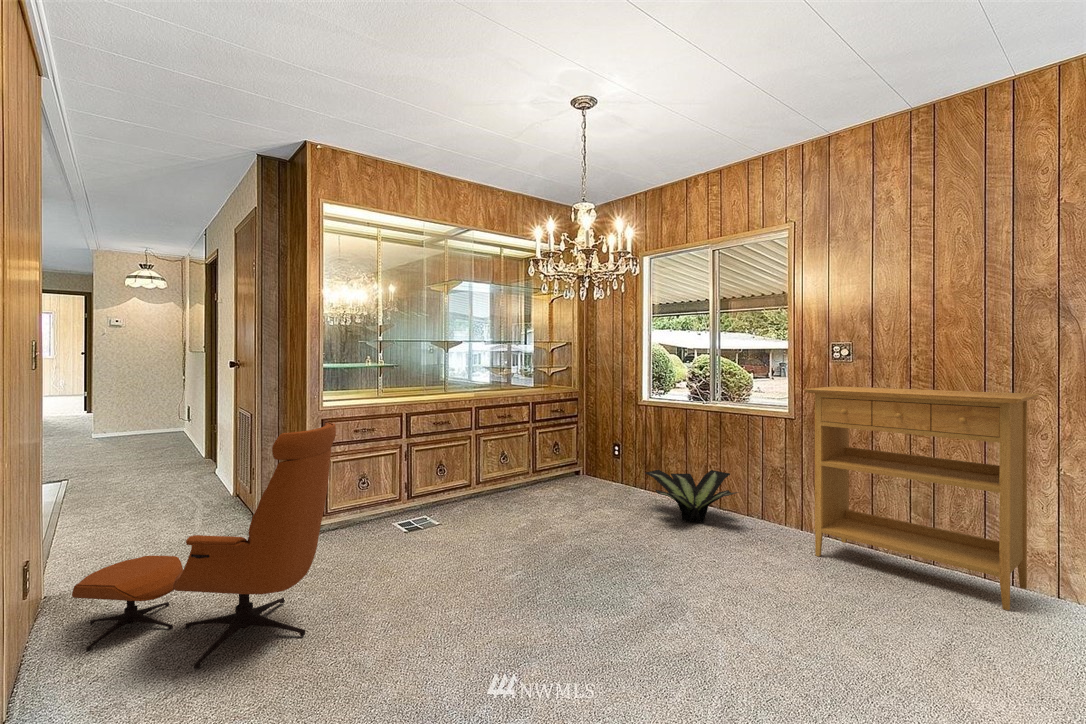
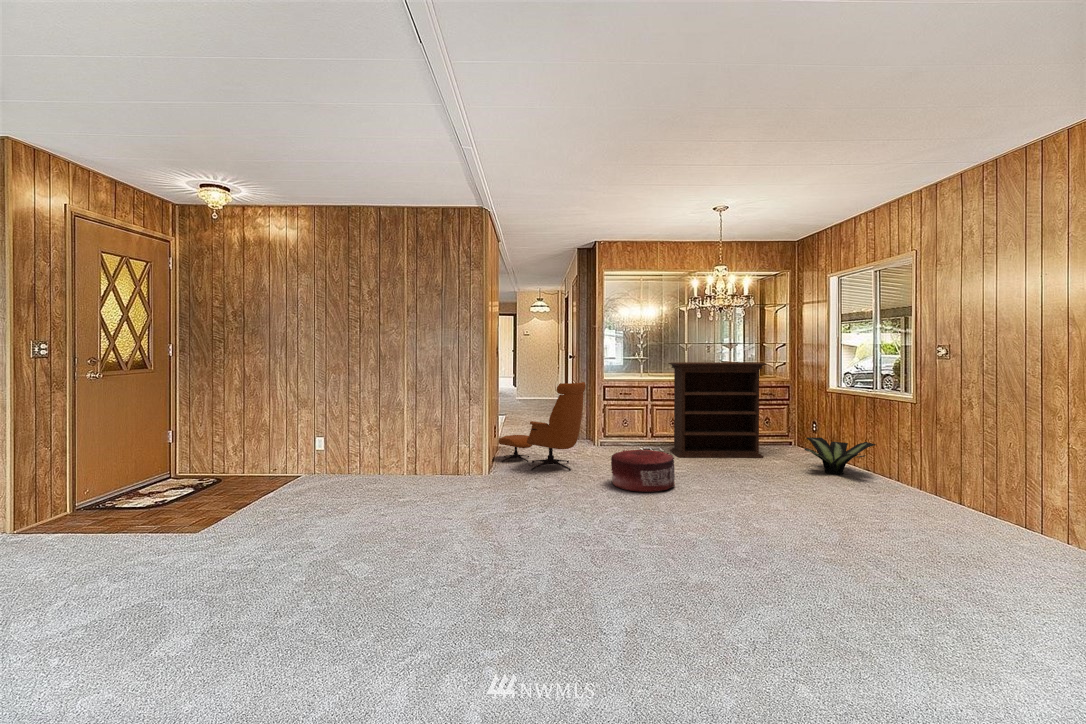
bookshelf: none [443,369,585,532] -> present [668,362,766,458]
console table: present [804,386,1040,611] -> none [884,377,1050,534]
pouf: none [428,552,564,677] -> present [611,449,675,492]

